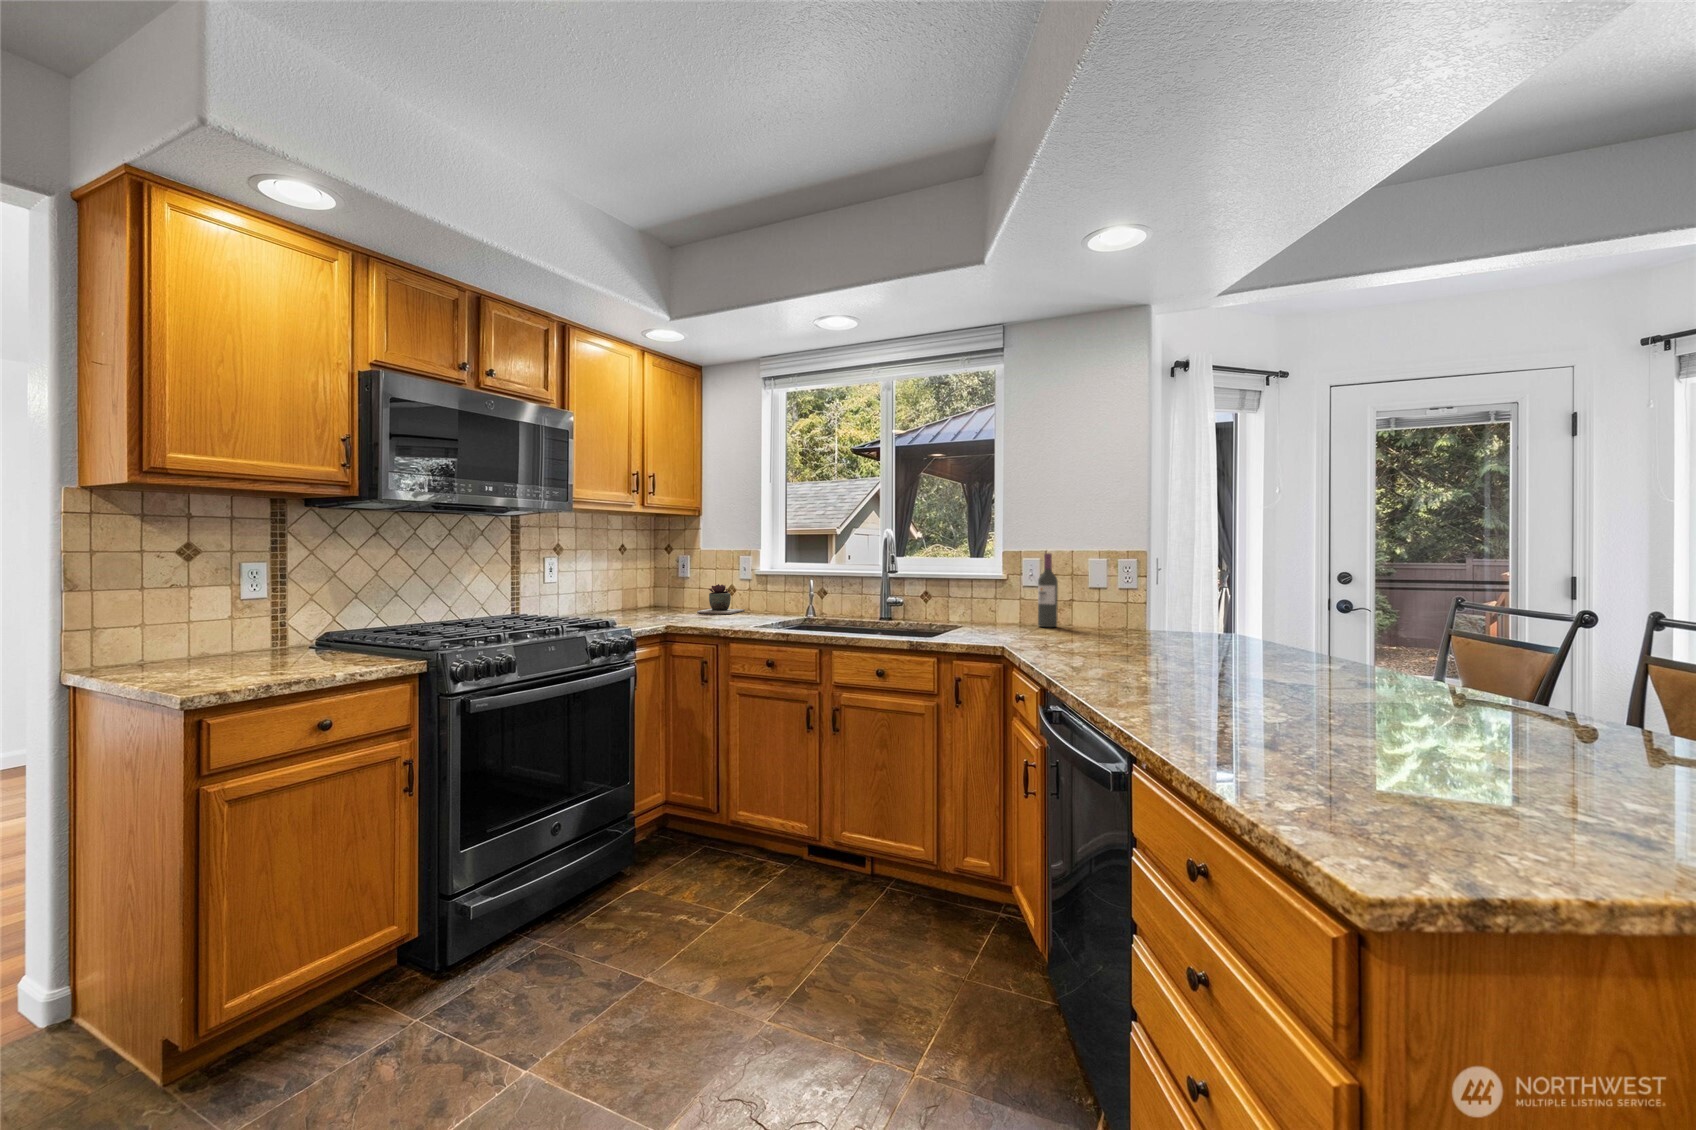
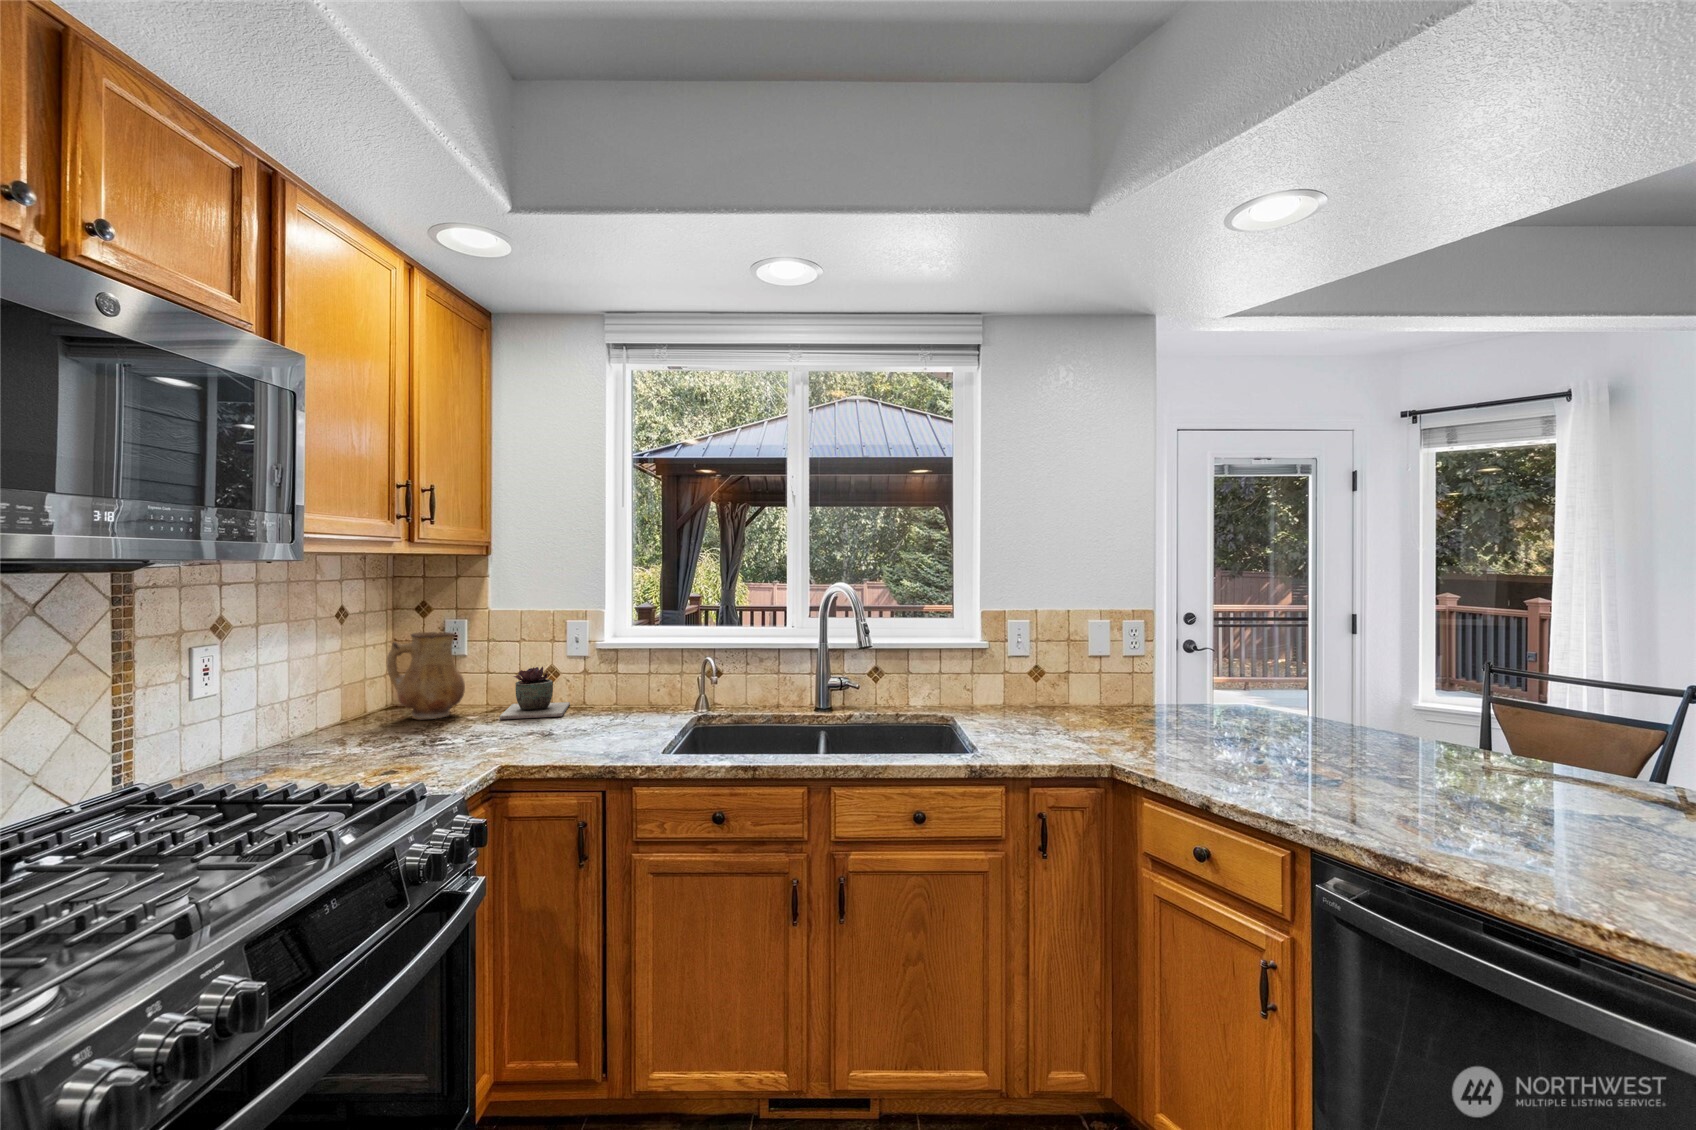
wine bottle: present [1038,553,1058,627] -> none [1031,613,1056,709]
ceramic pitcher: none [644,562,685,612] -> present [387,632,465,720]

